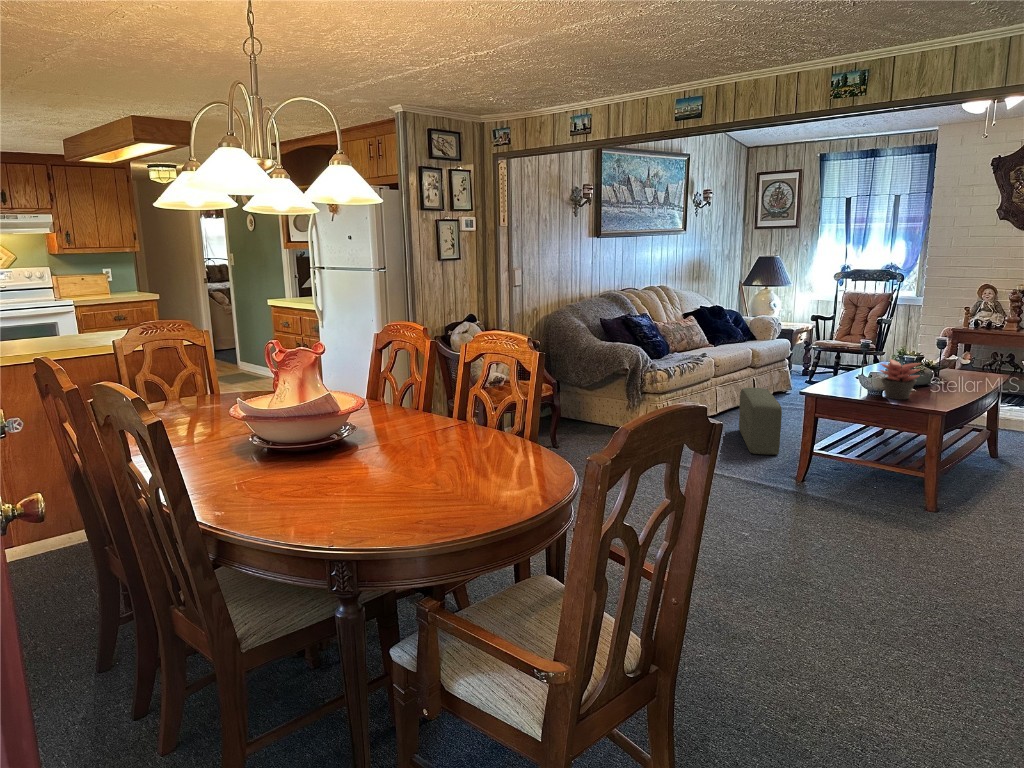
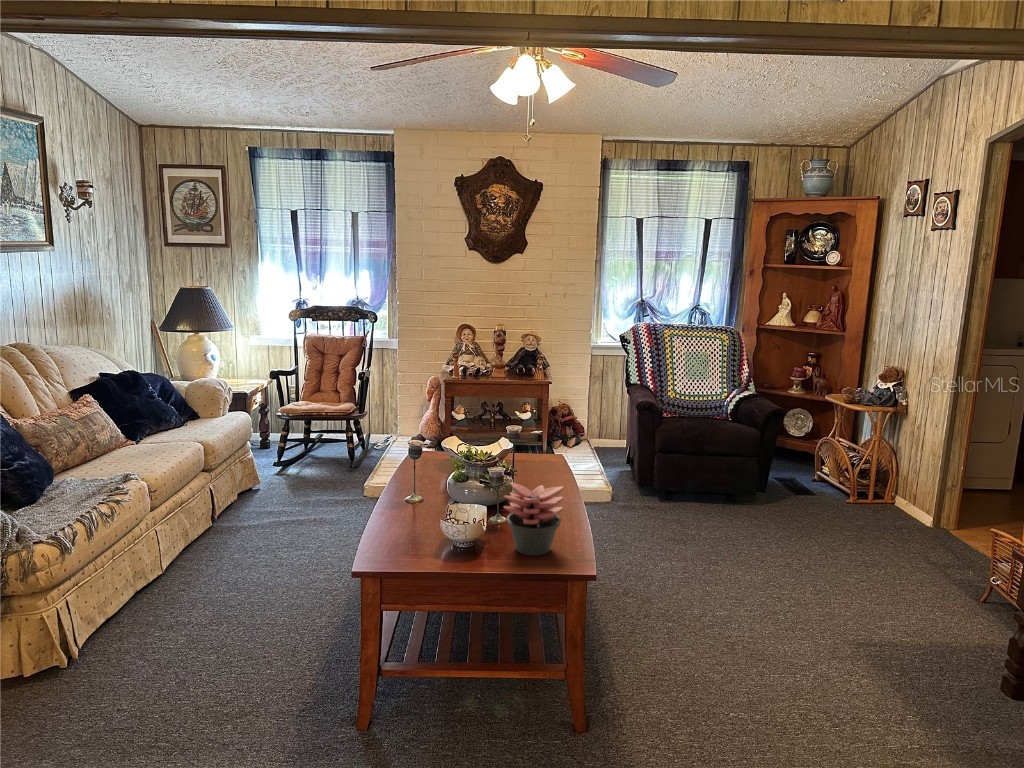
pouf: present [739,388,782,455] -> none [218,530,323,685]

